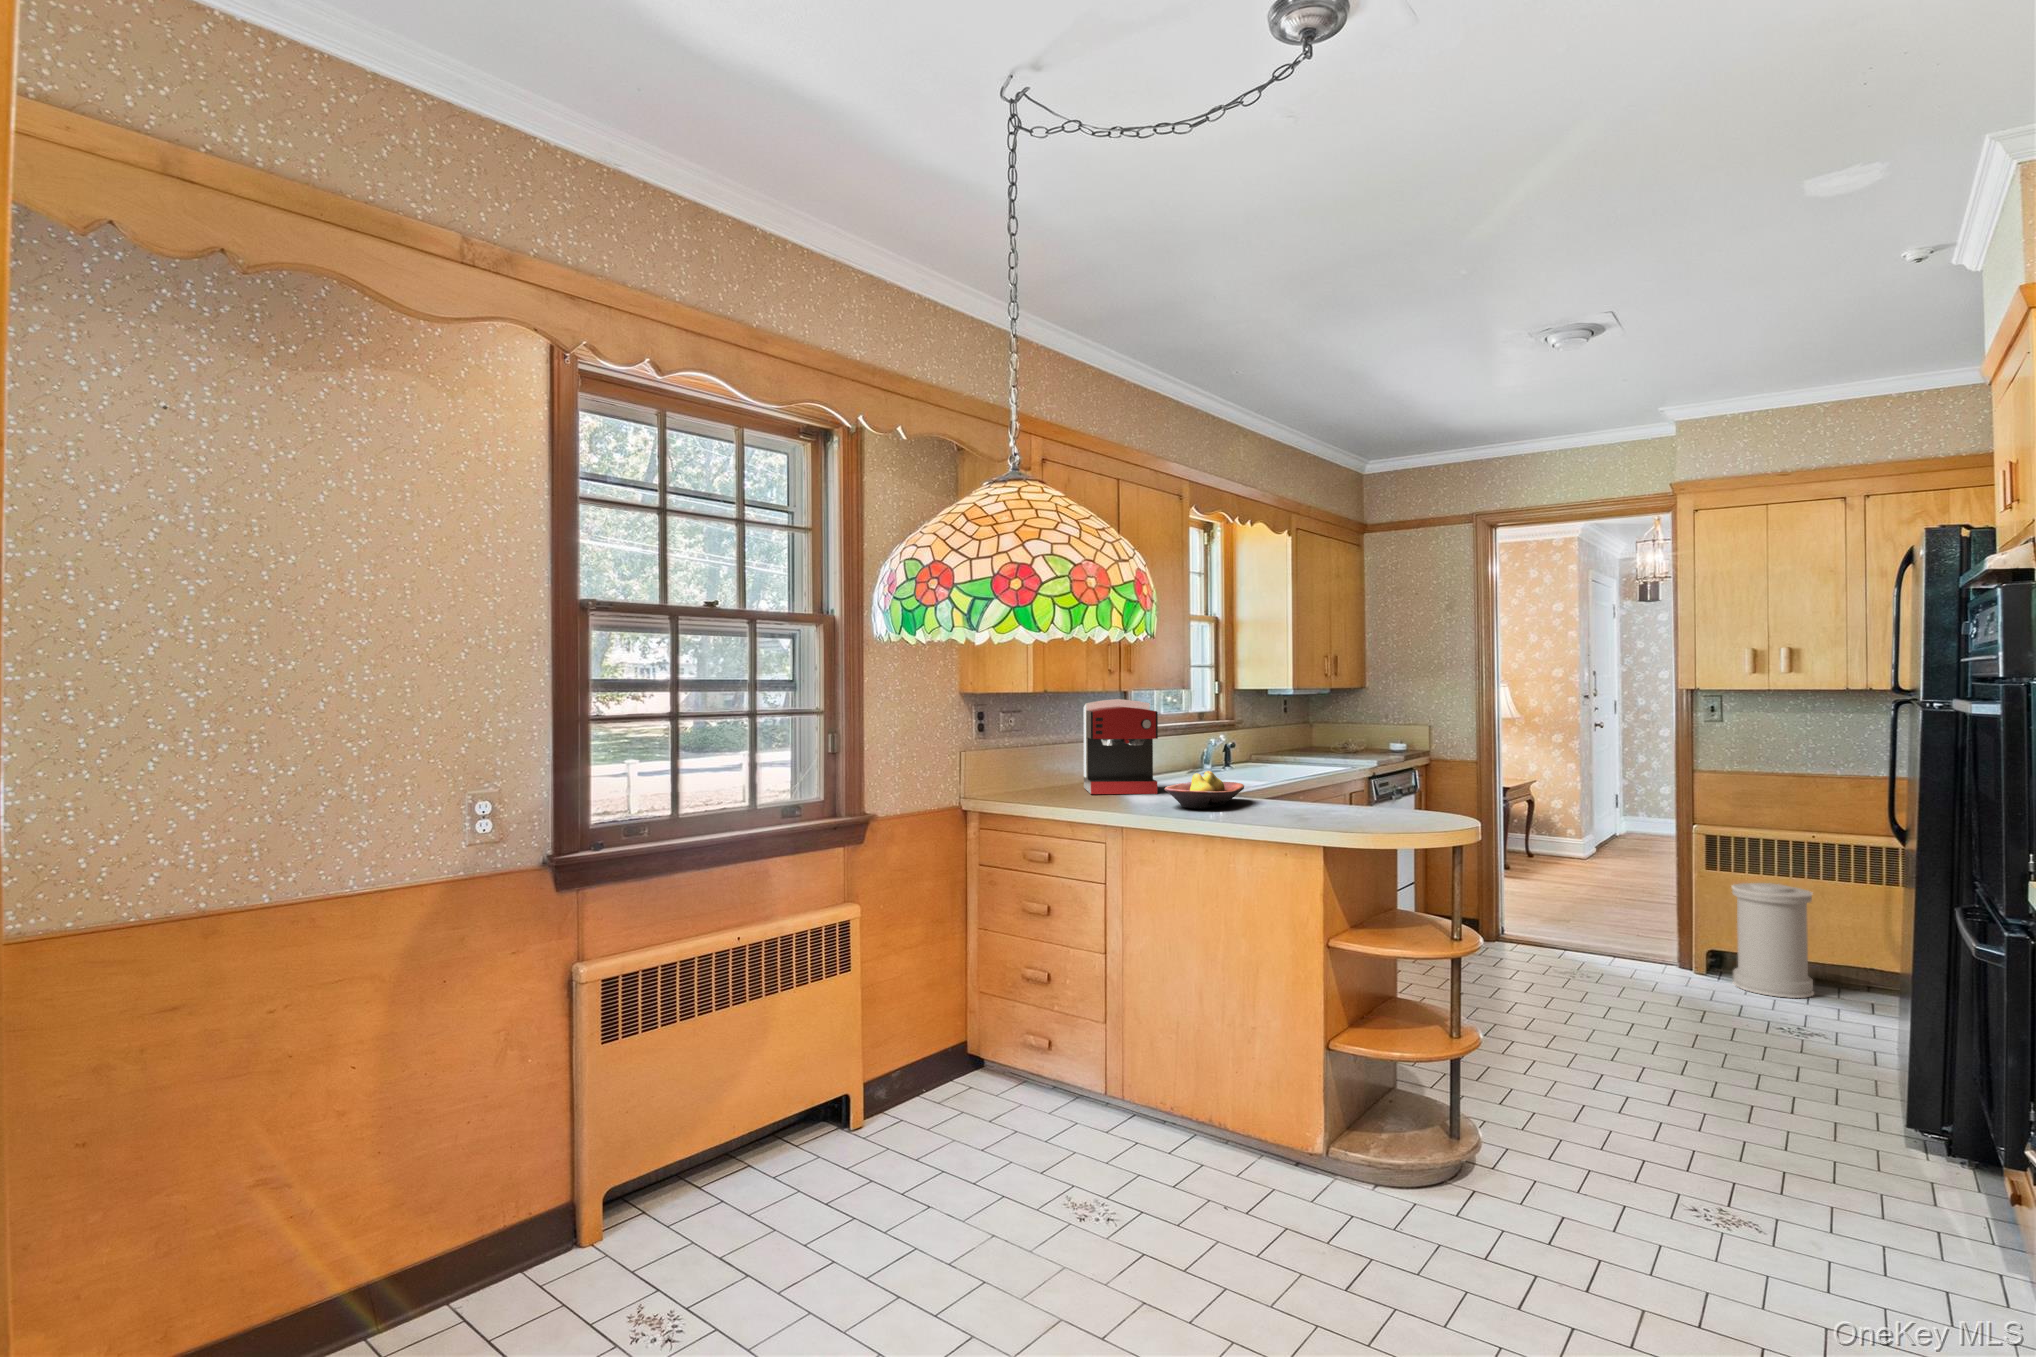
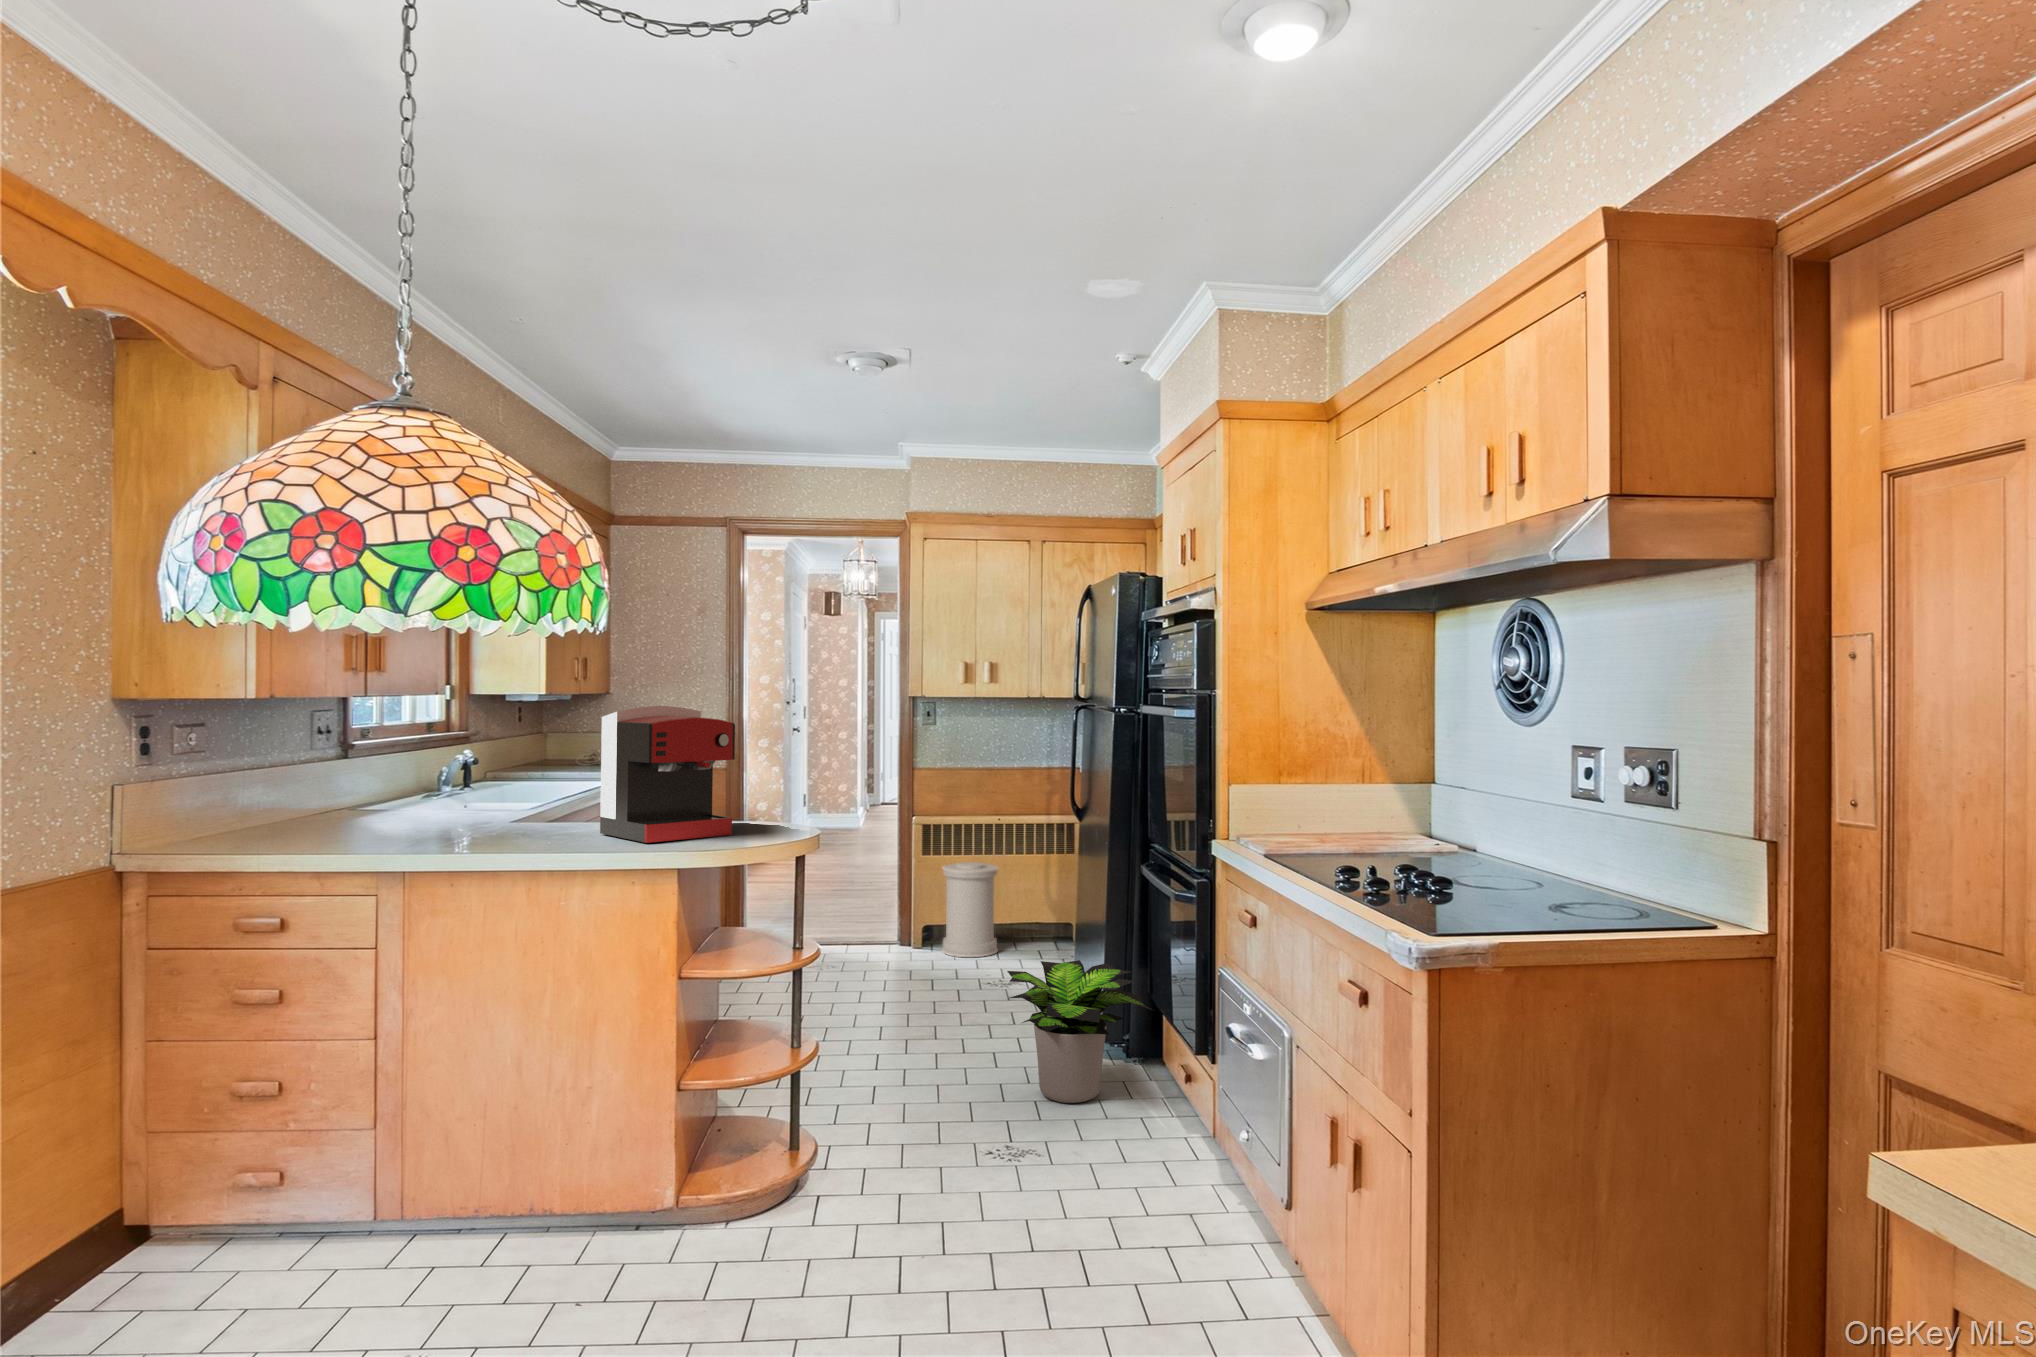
coffee maker: present [1084,699,1158,794] -> present [600,706,735,843]
fruit bowl: present [1165,771,1244,809] -> none [458,792,555,839]
potted plant: none [1743,1007,1979,1191] -> present [1007,960,1152,1103]

